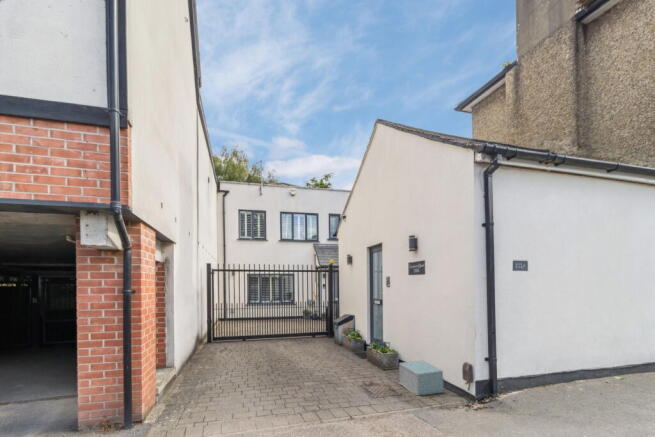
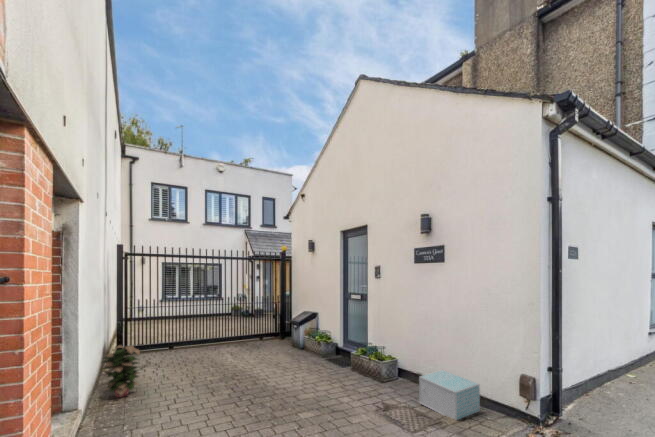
decorative plant: none [190,331,216,366] -> present [103,345,140,397]

